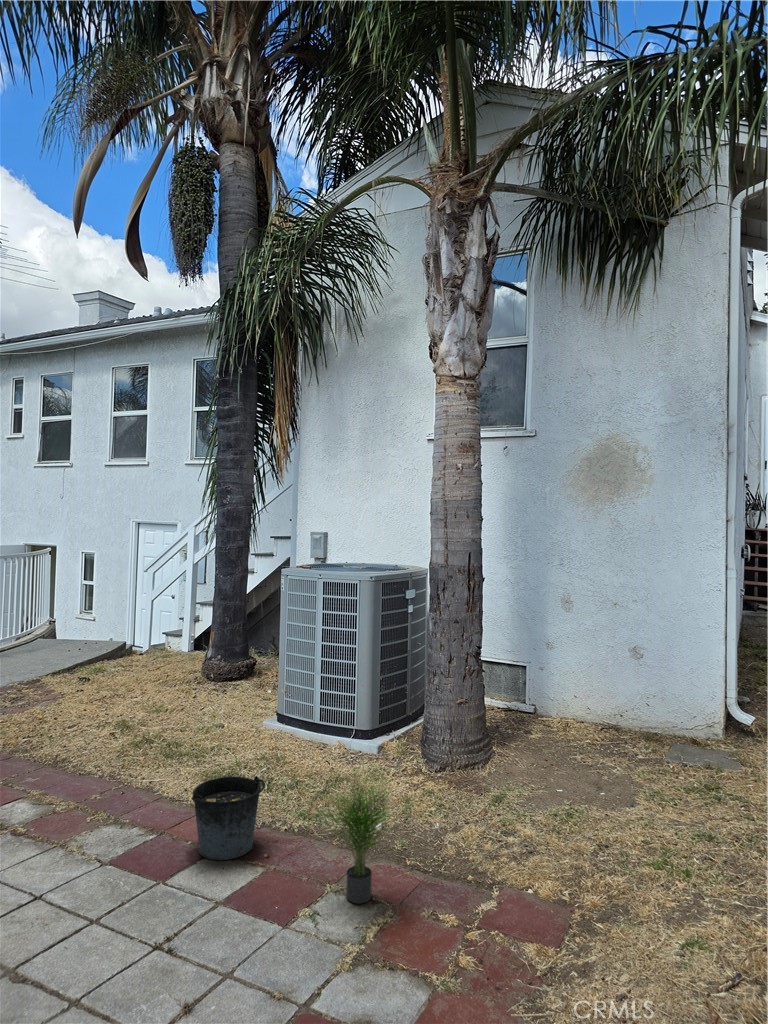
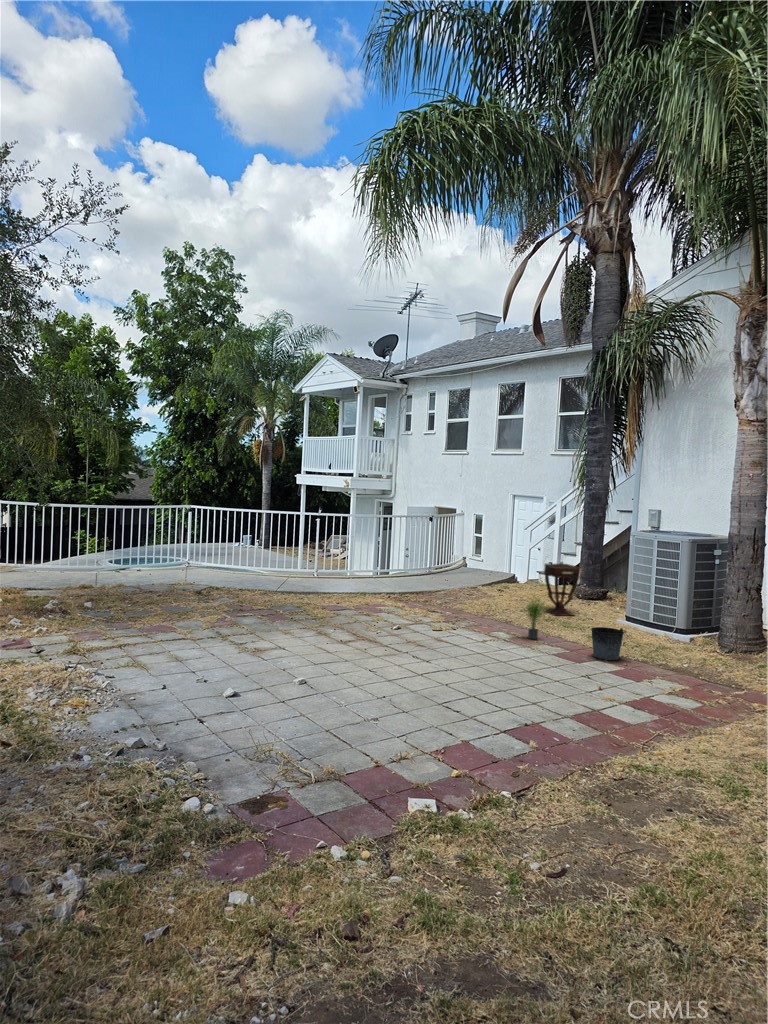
side table: none [144,627,203,724] -> present [544,564,579,616]
potted plant: present [327,775,391,904] -> present [524,597,544,639]

